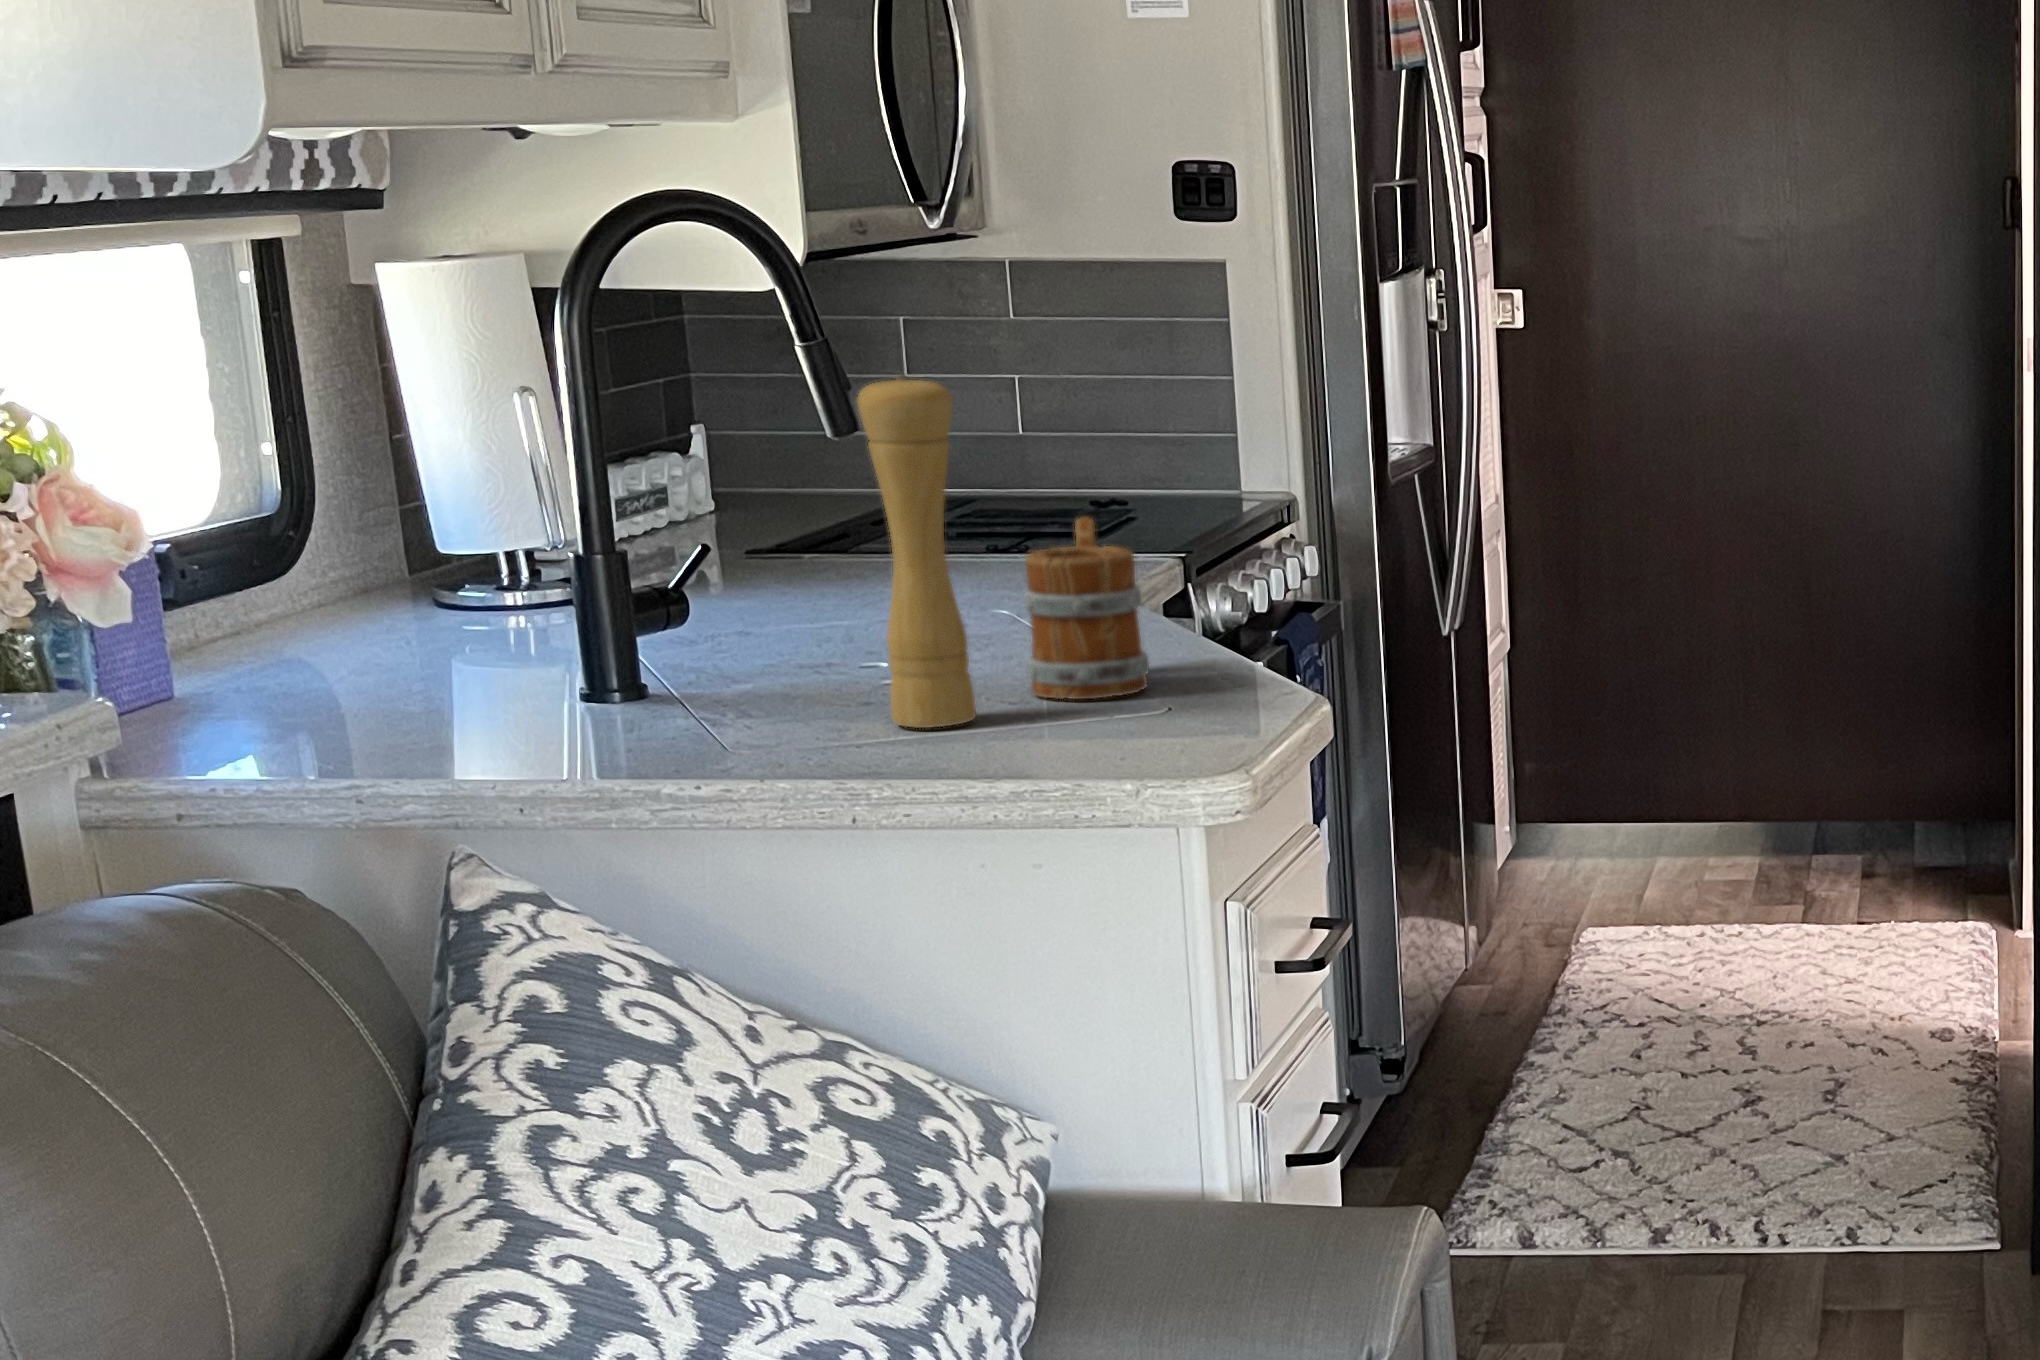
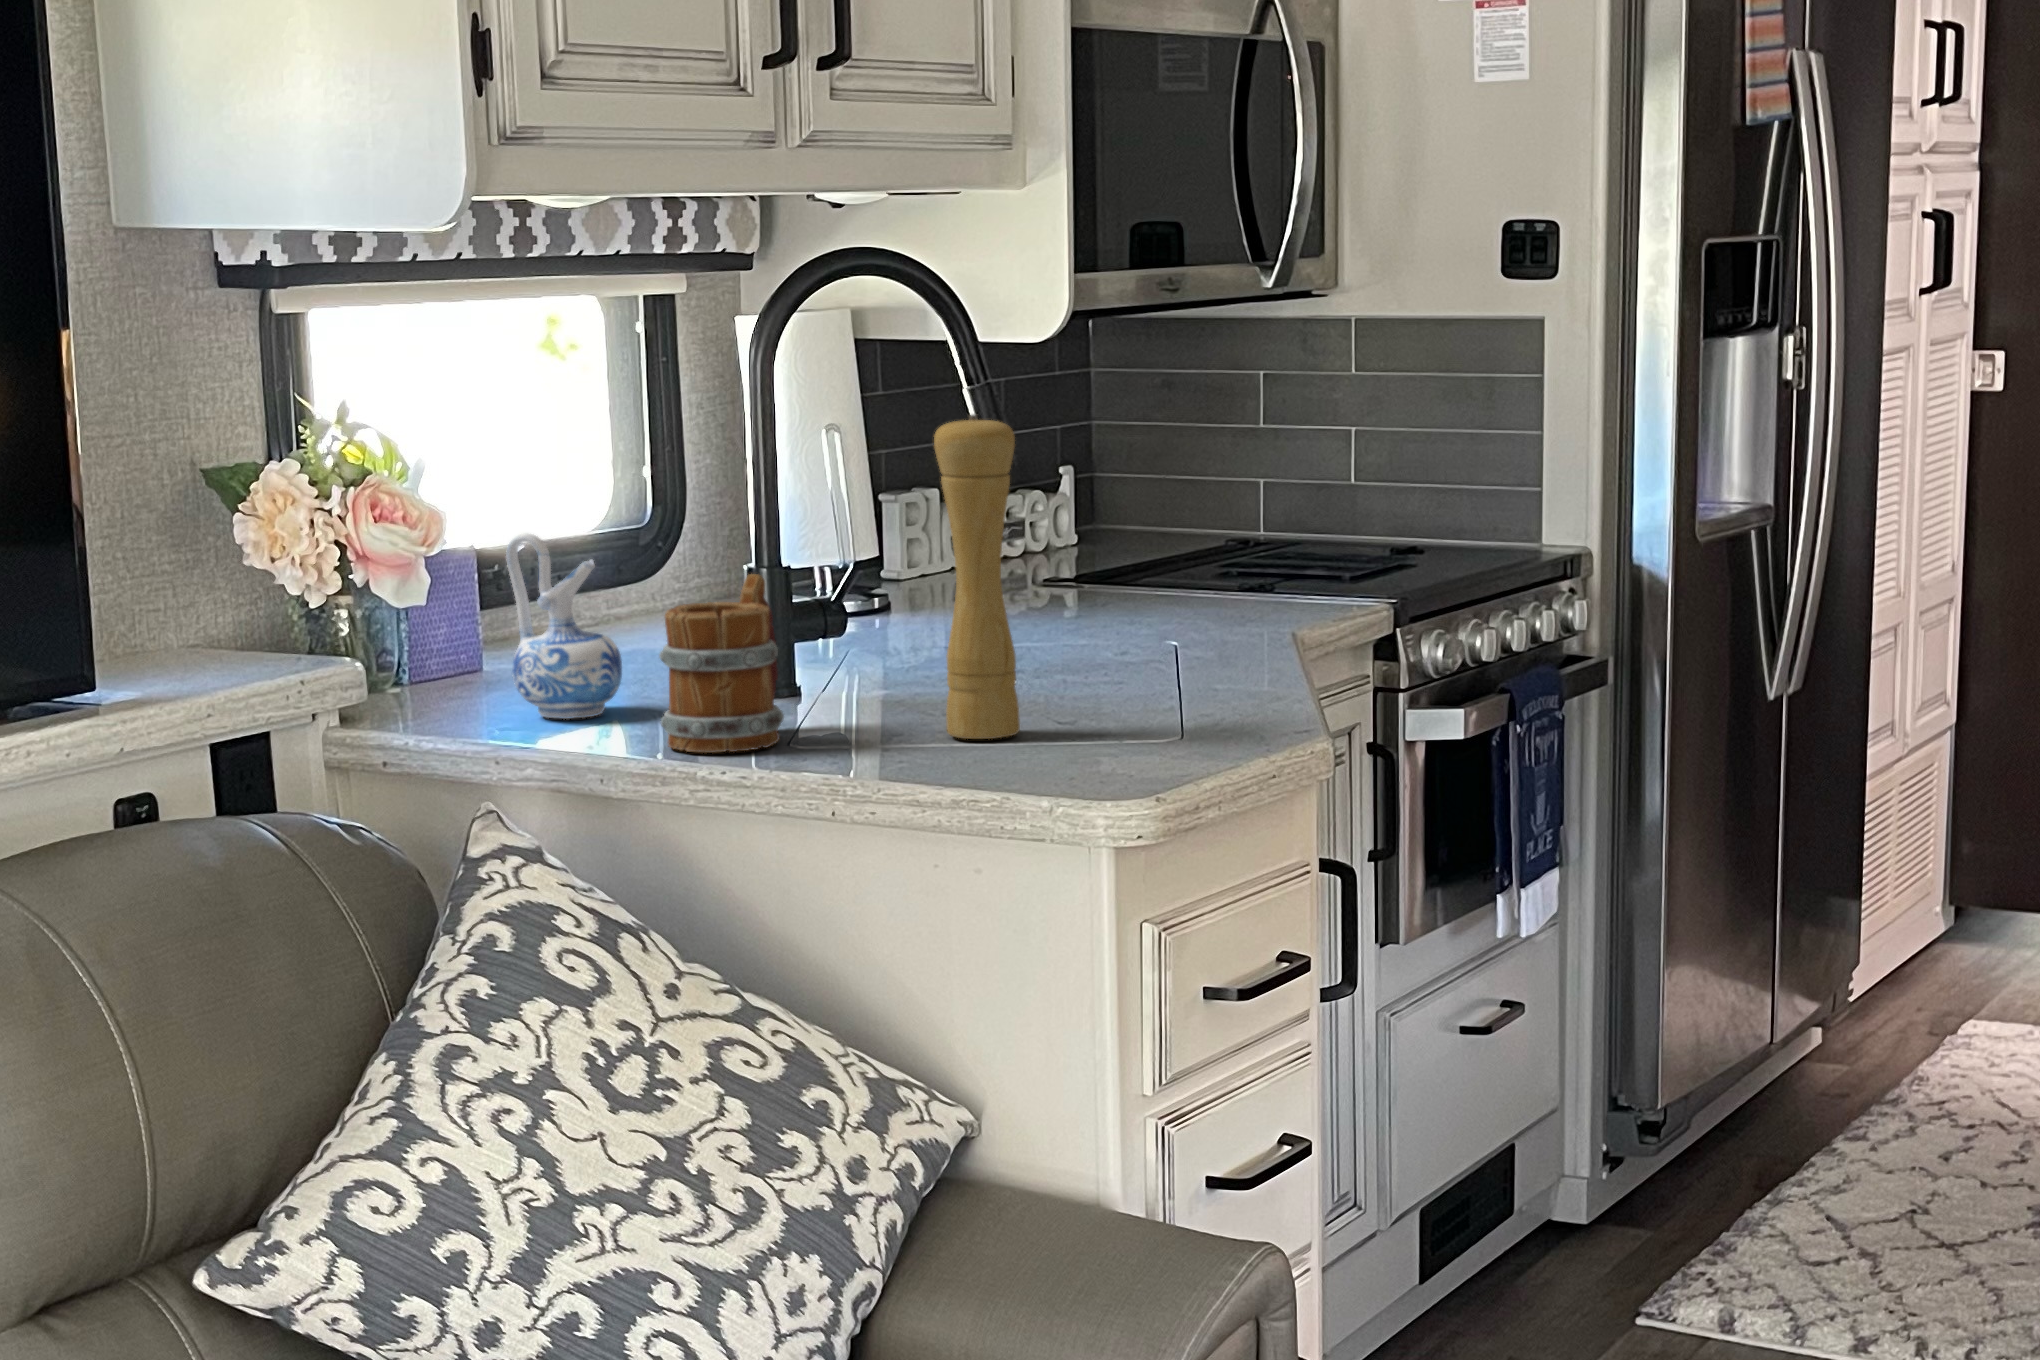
mug: present [1024,517,1149,699] -> present [659,574,784,753]
ceramic pitcher: none [280,527,446,744] -> present [506,533,622,719]

